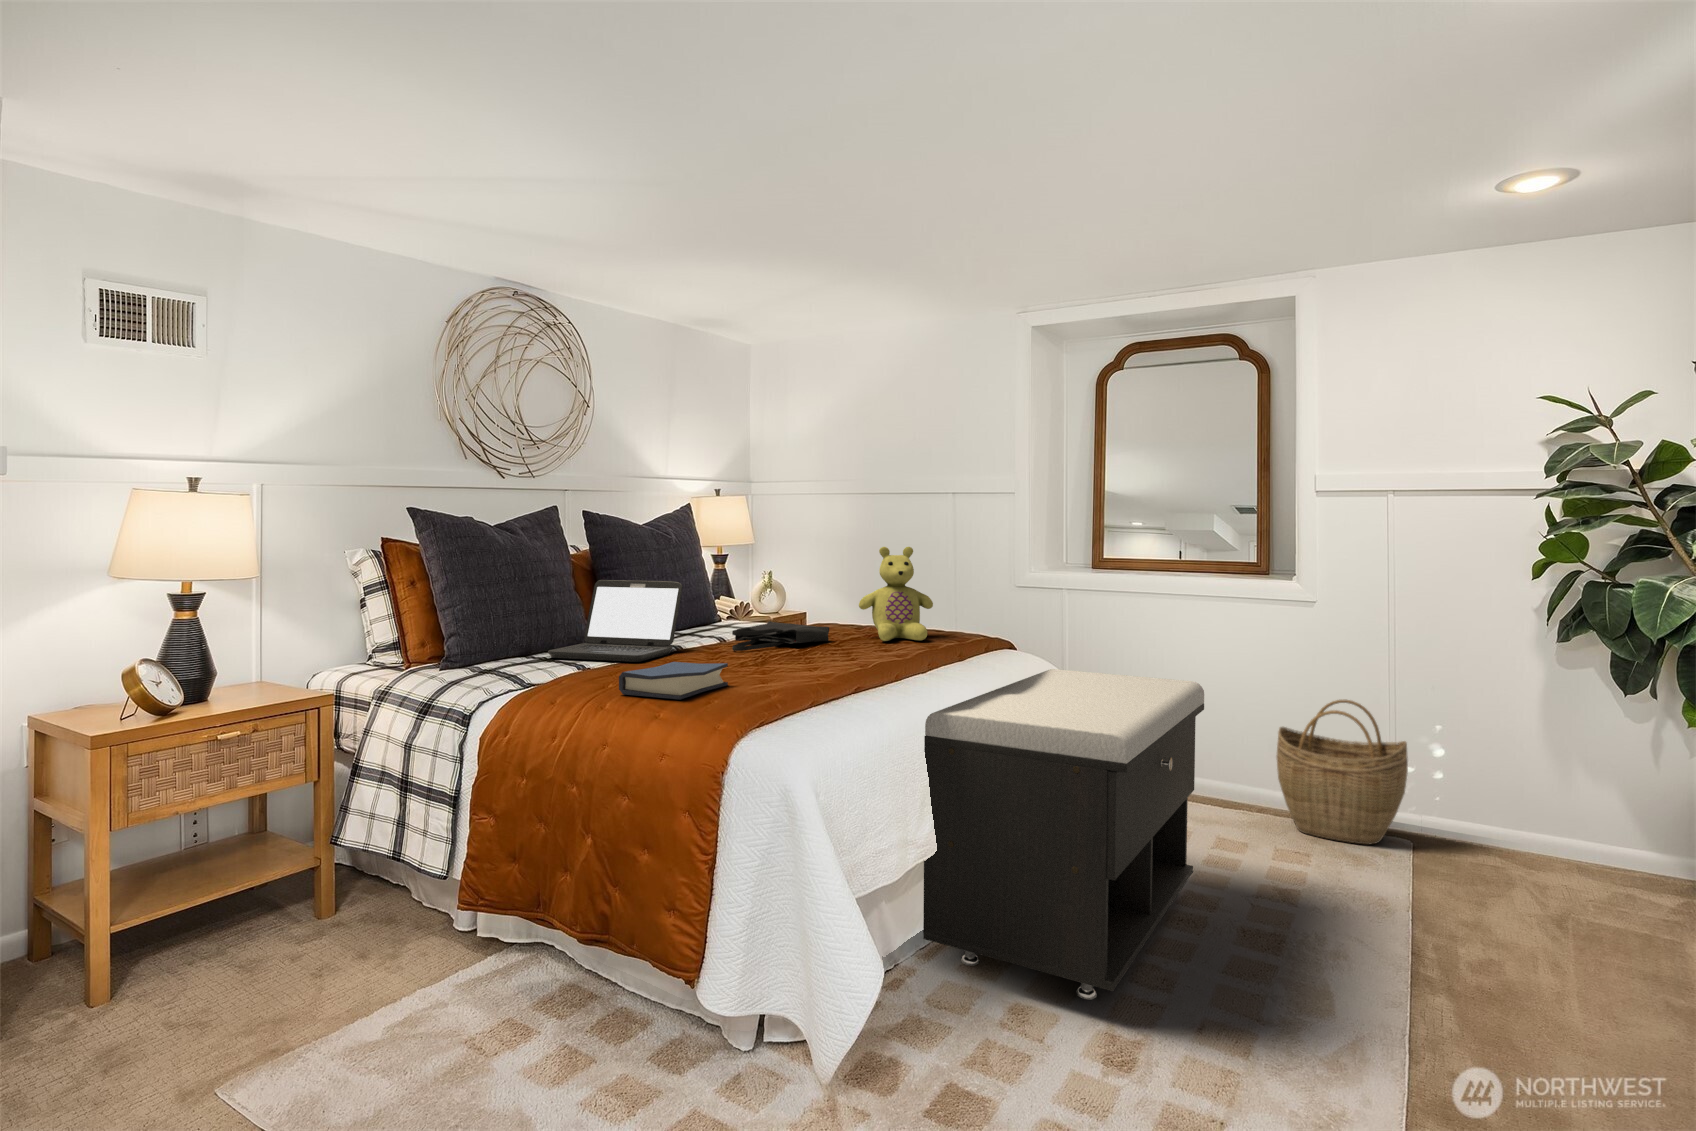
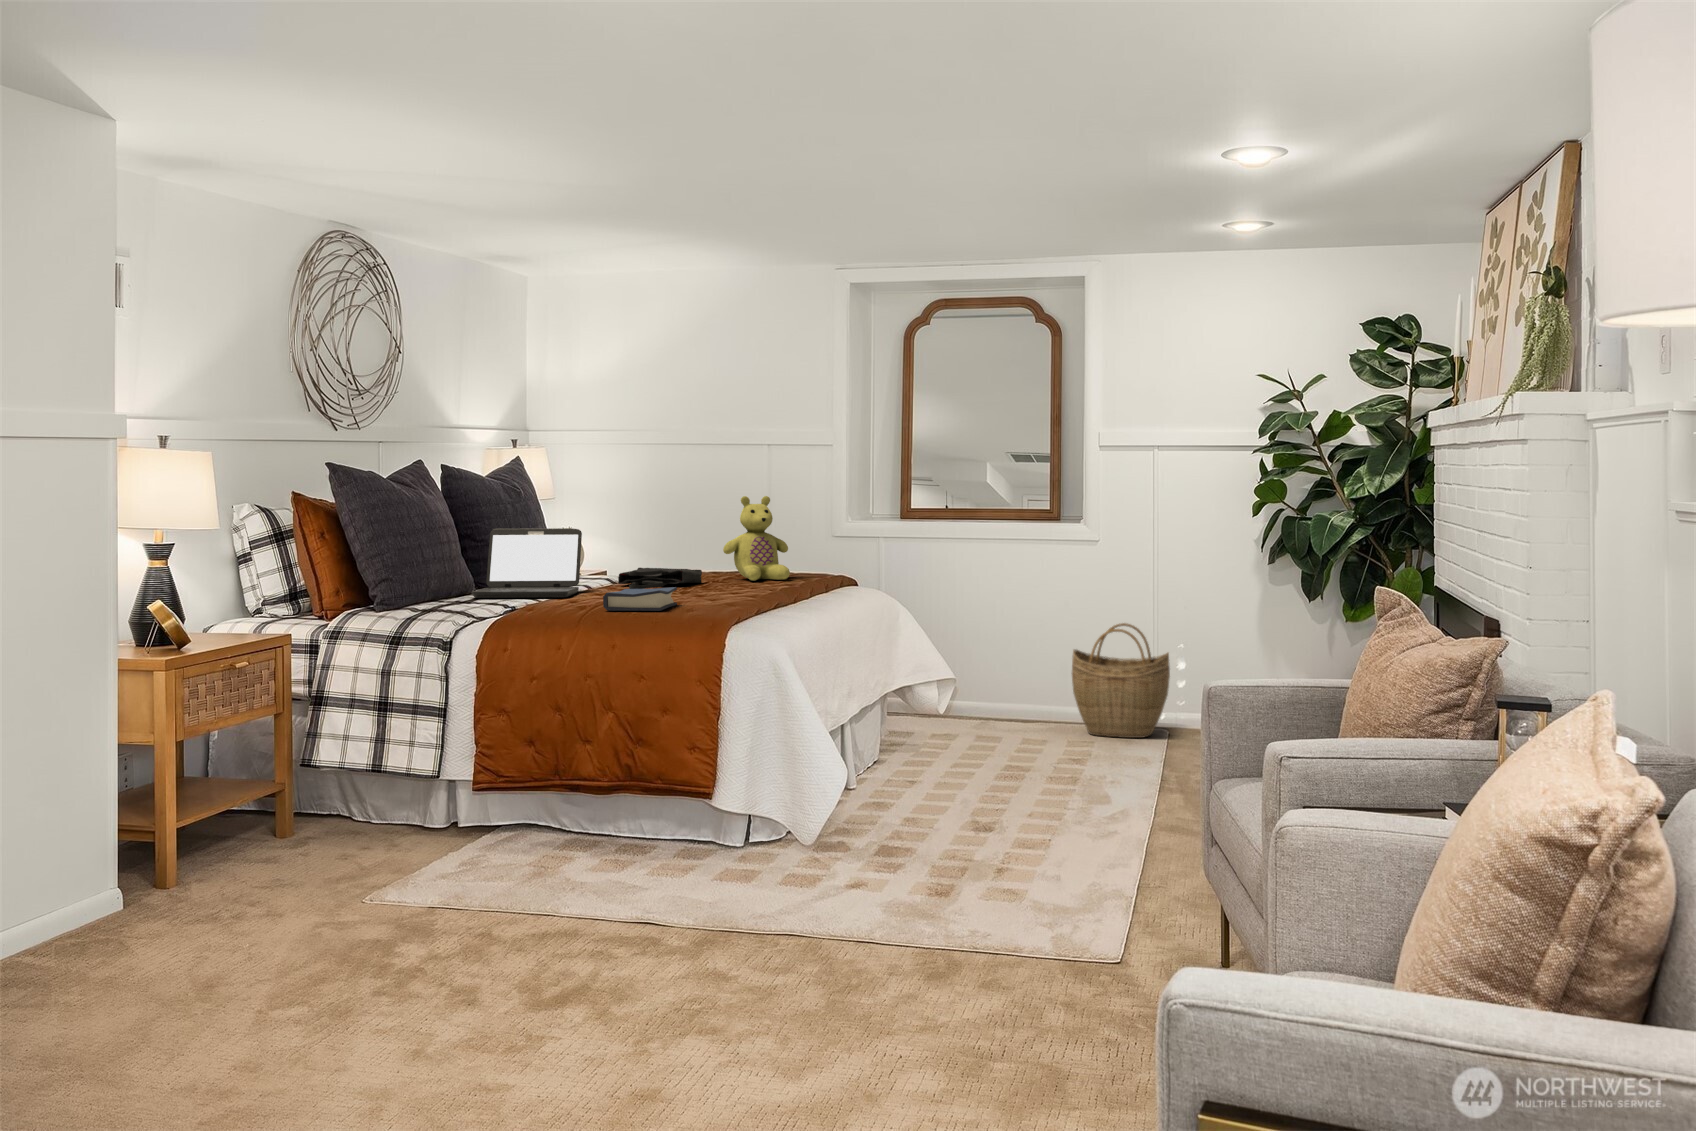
storage bench: present [923,669,1204,1000] -> none [835,598,1023,817]

